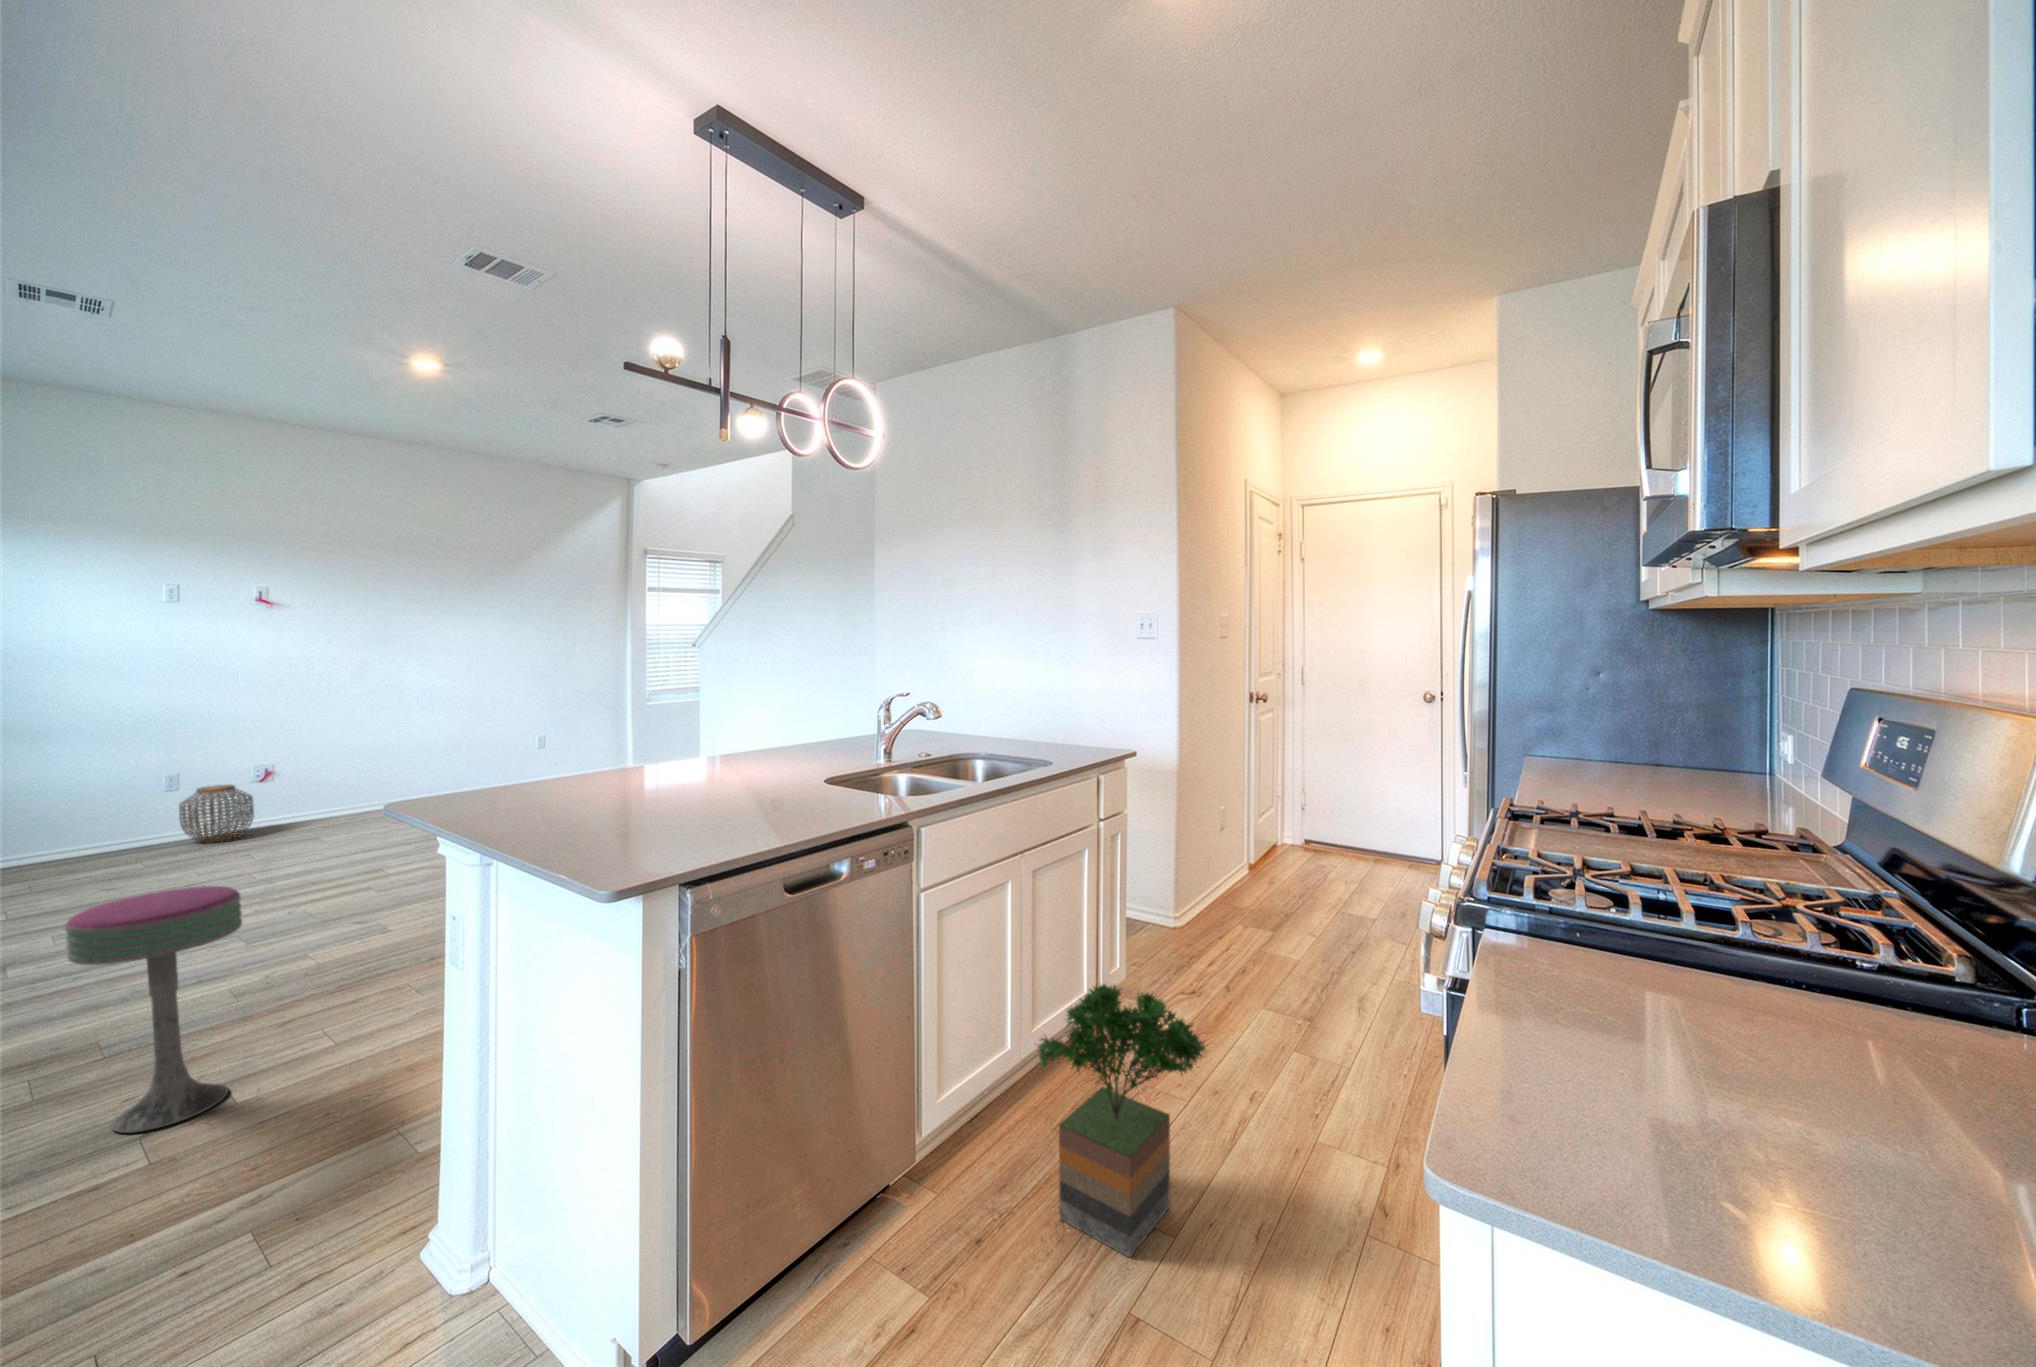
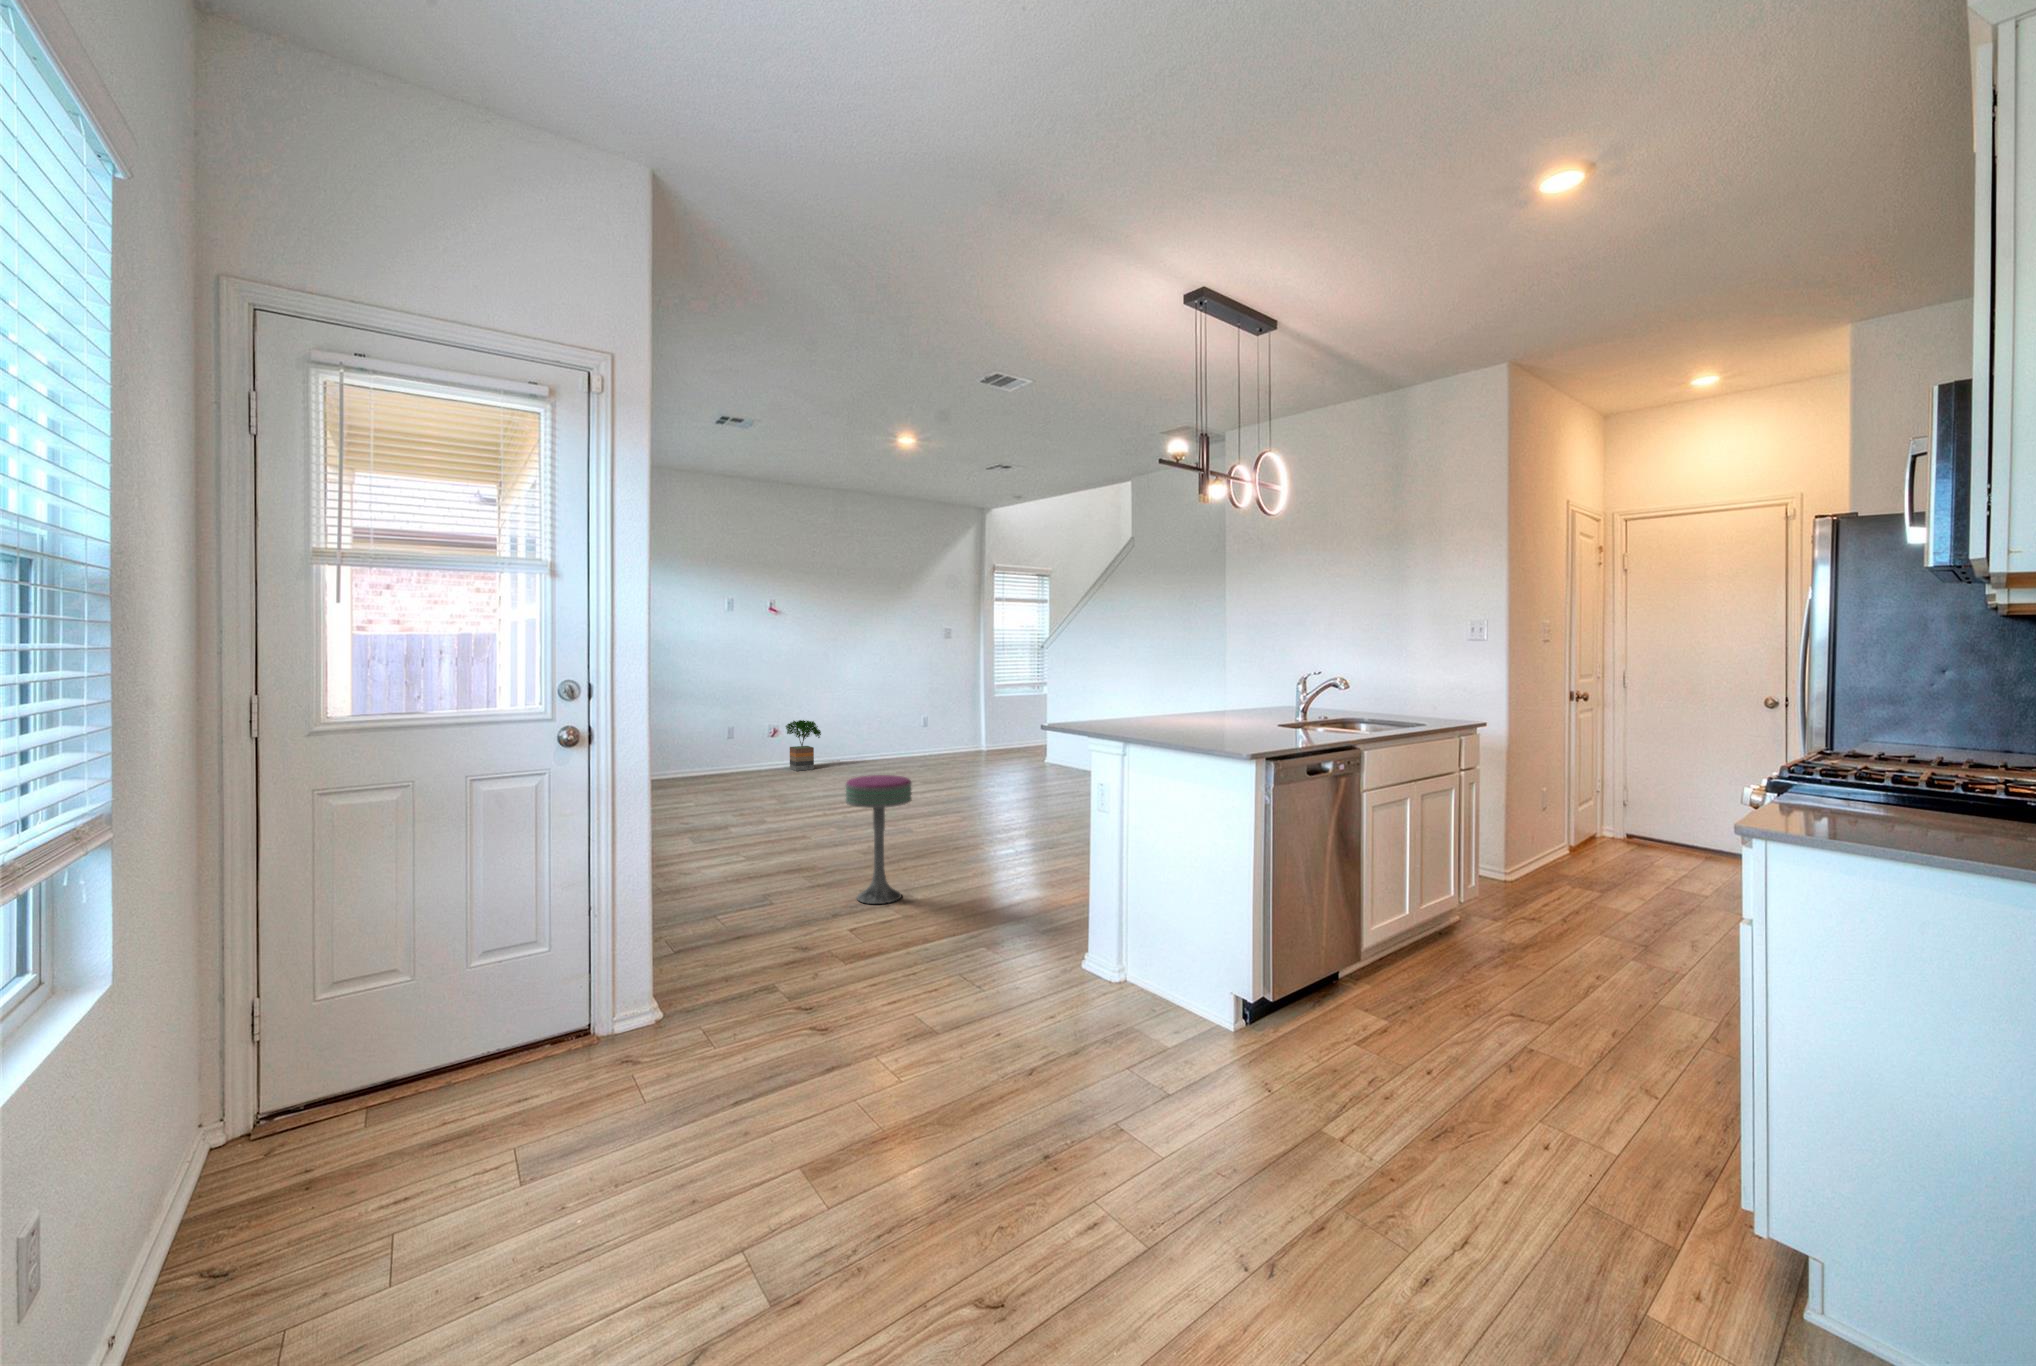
woven basket: present [179,785,254,843] -> none [729,737,766,775]
potted tree: present [1037,984,1208,1257] -> present [786,720,821,771]

